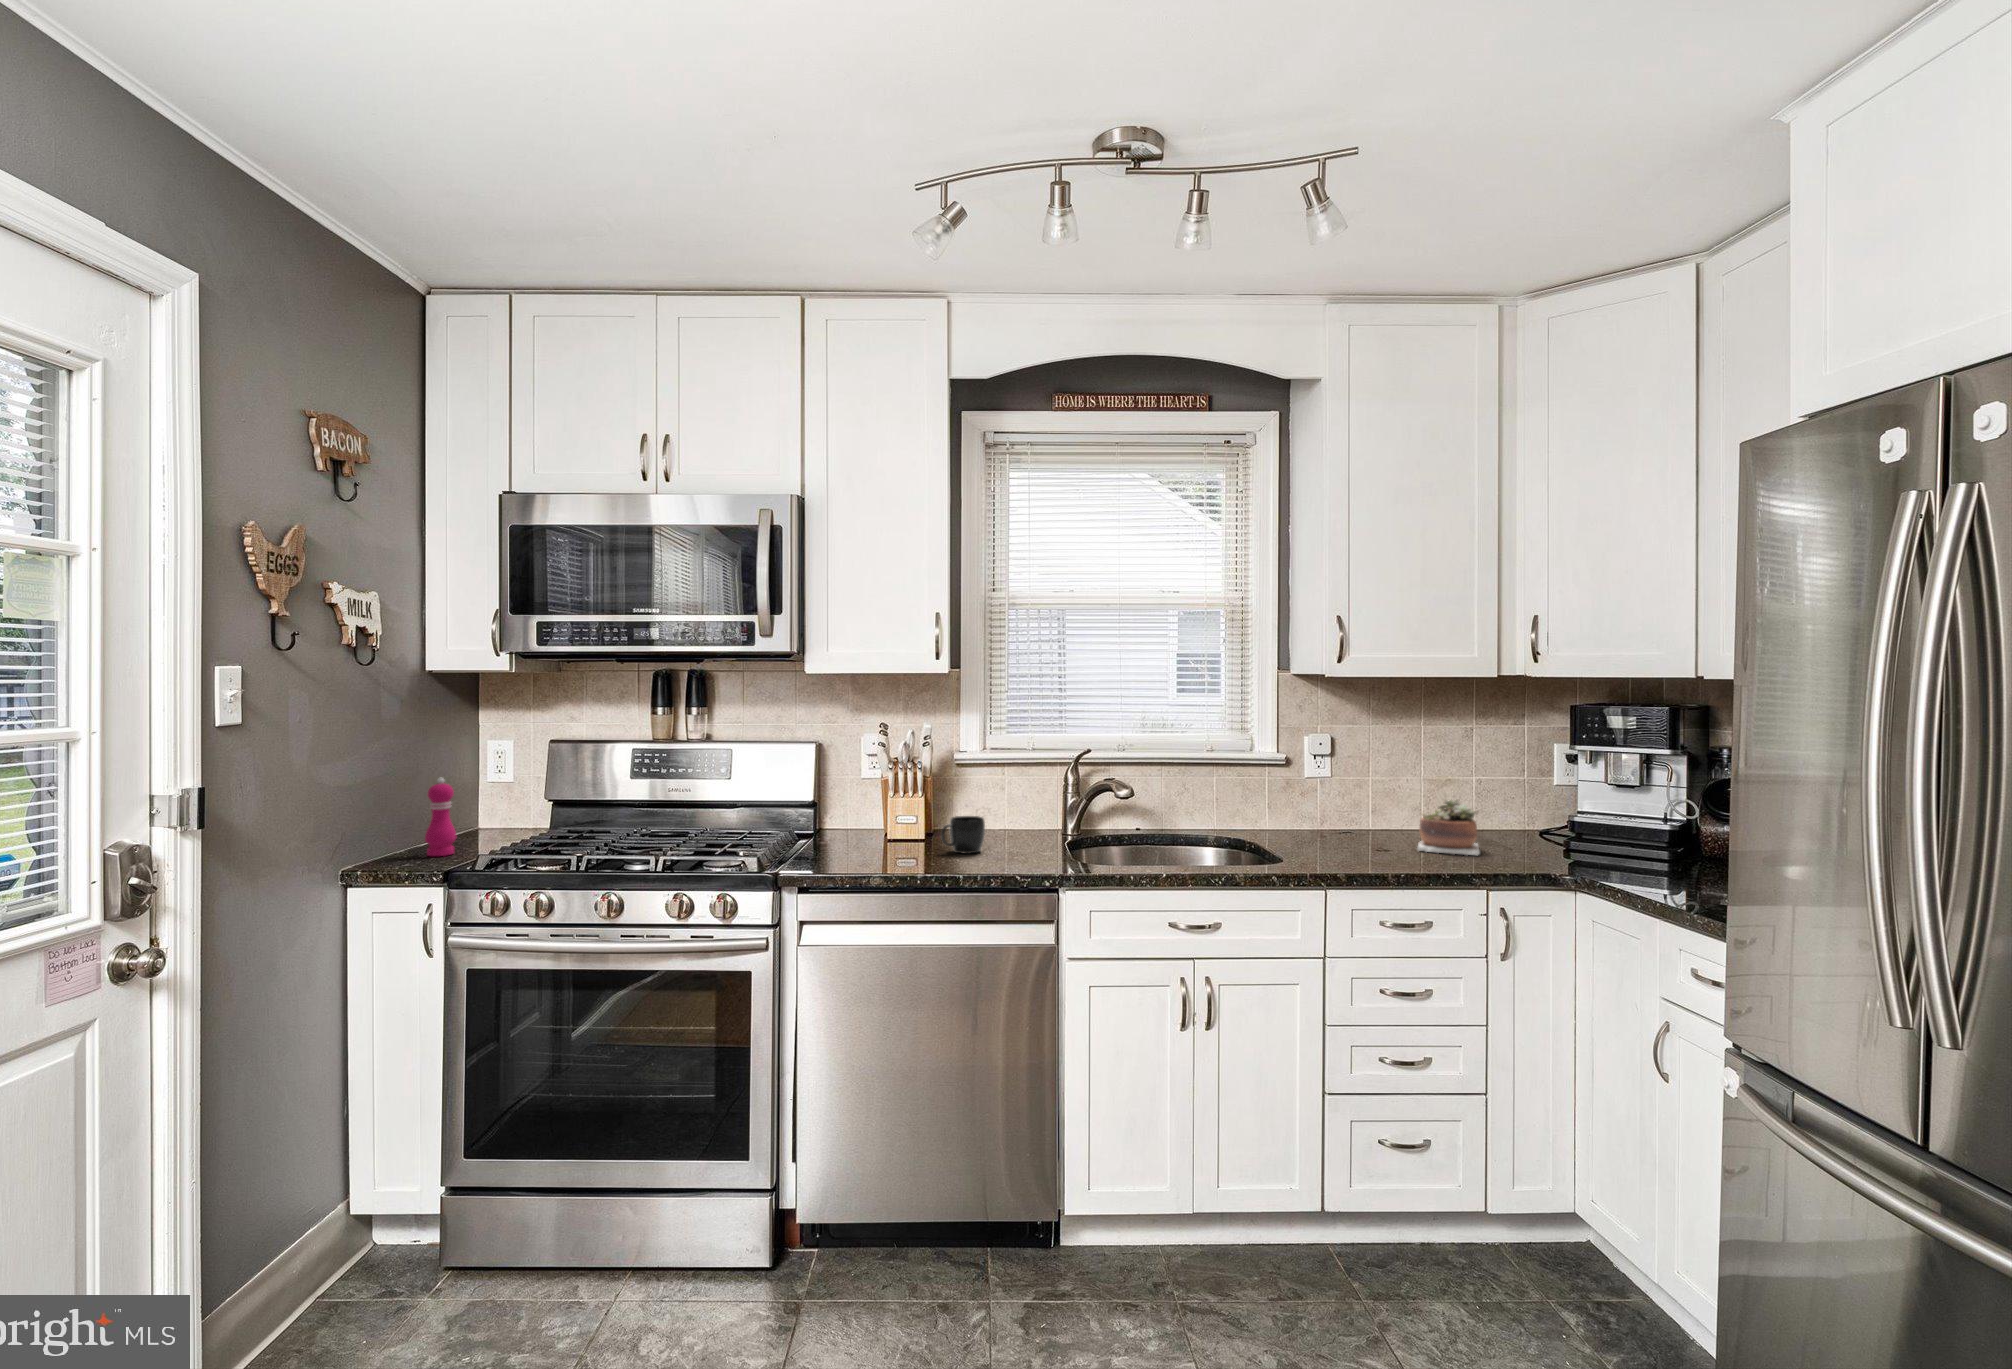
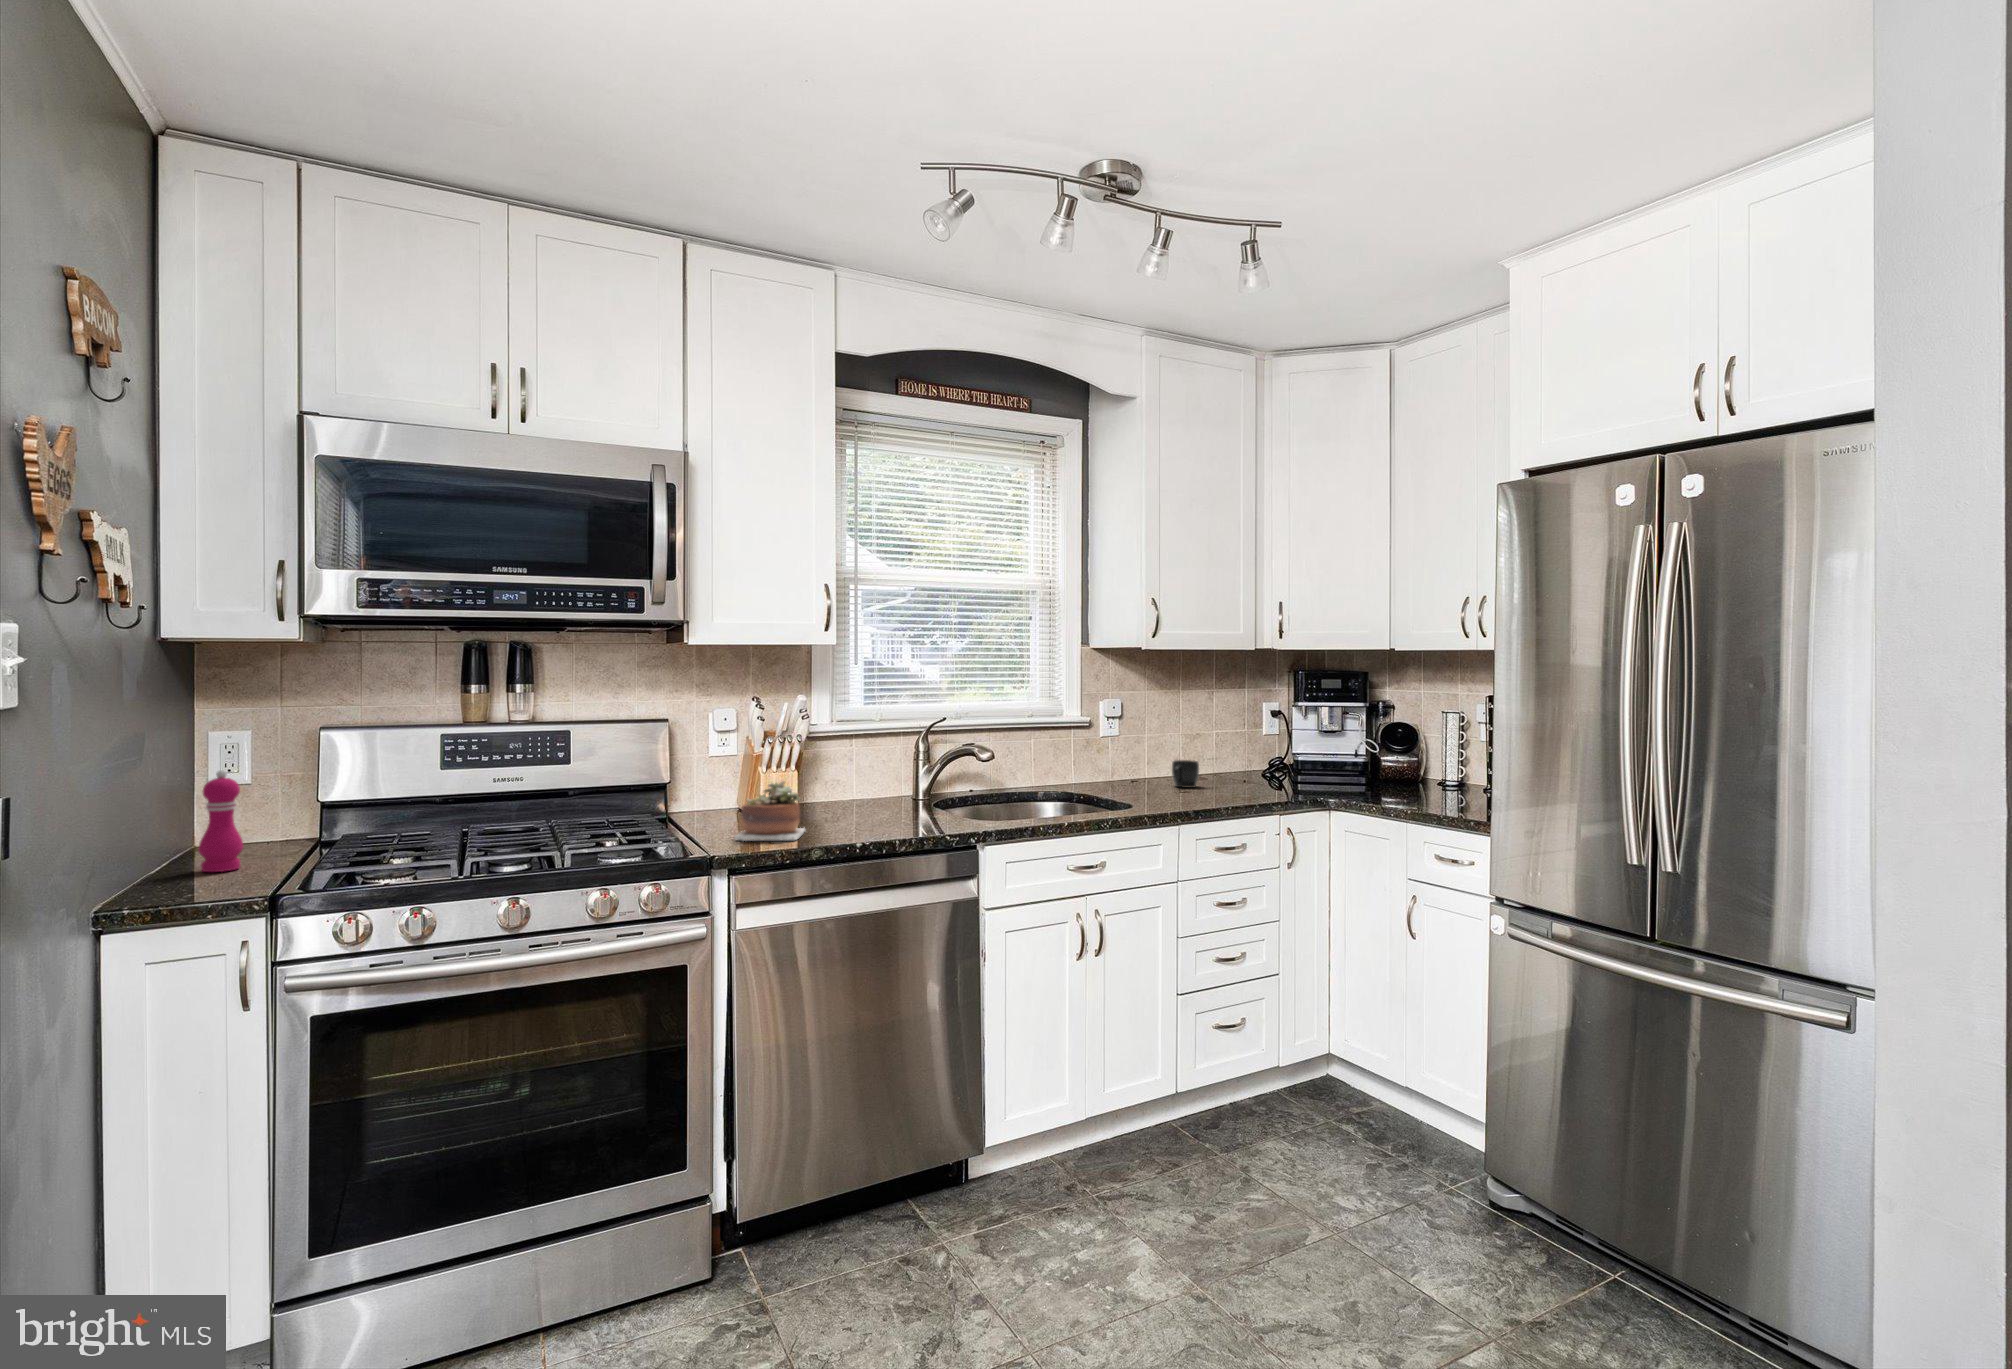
succulent plant: present [1417,799,1480,855] -> present [734,781,805,841]
mug: present [941,816,985,854] -> present [1172,760,1199,788]

